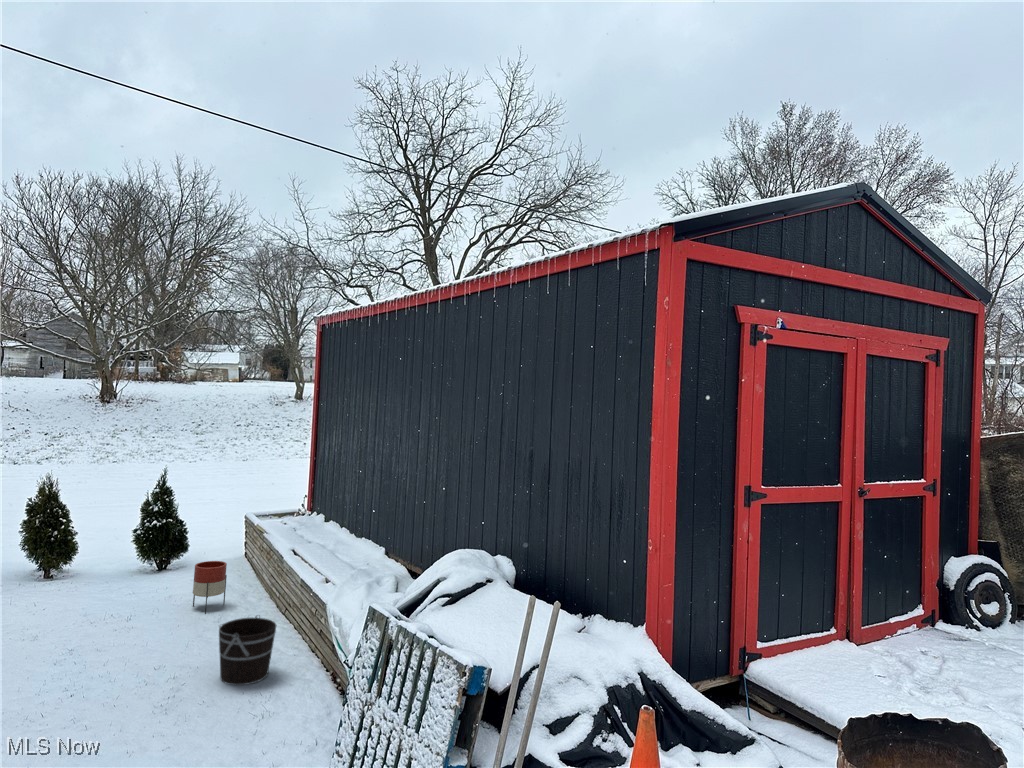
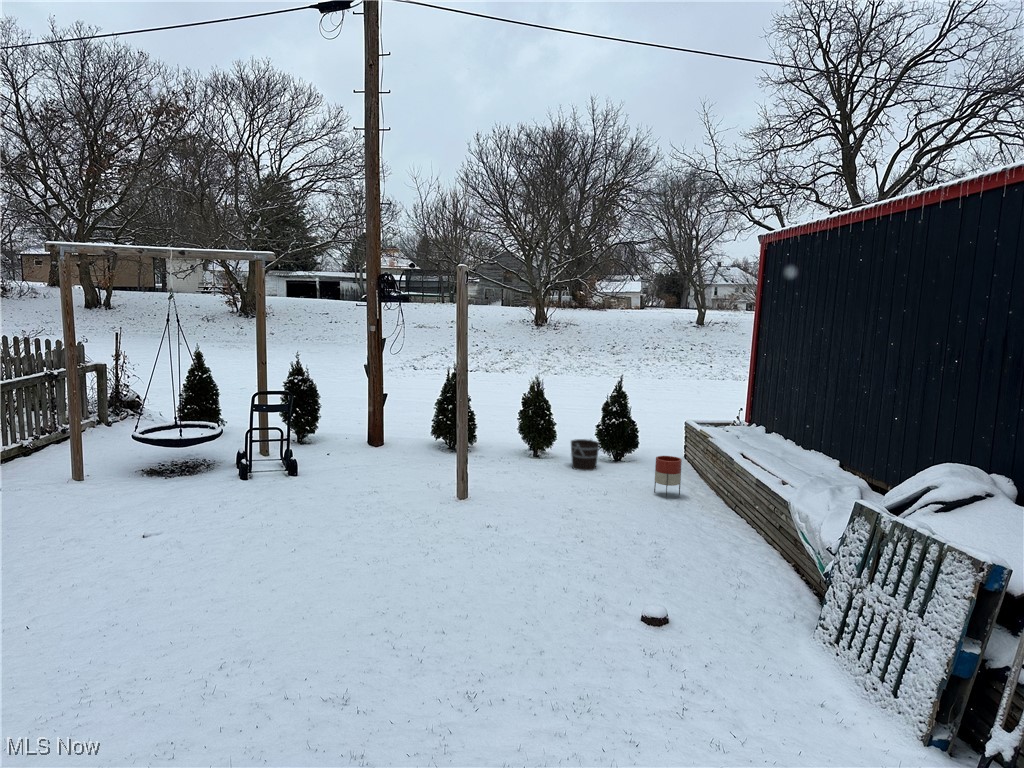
bucket: present [219,616,277,685] -> present [571,439,600,471]

